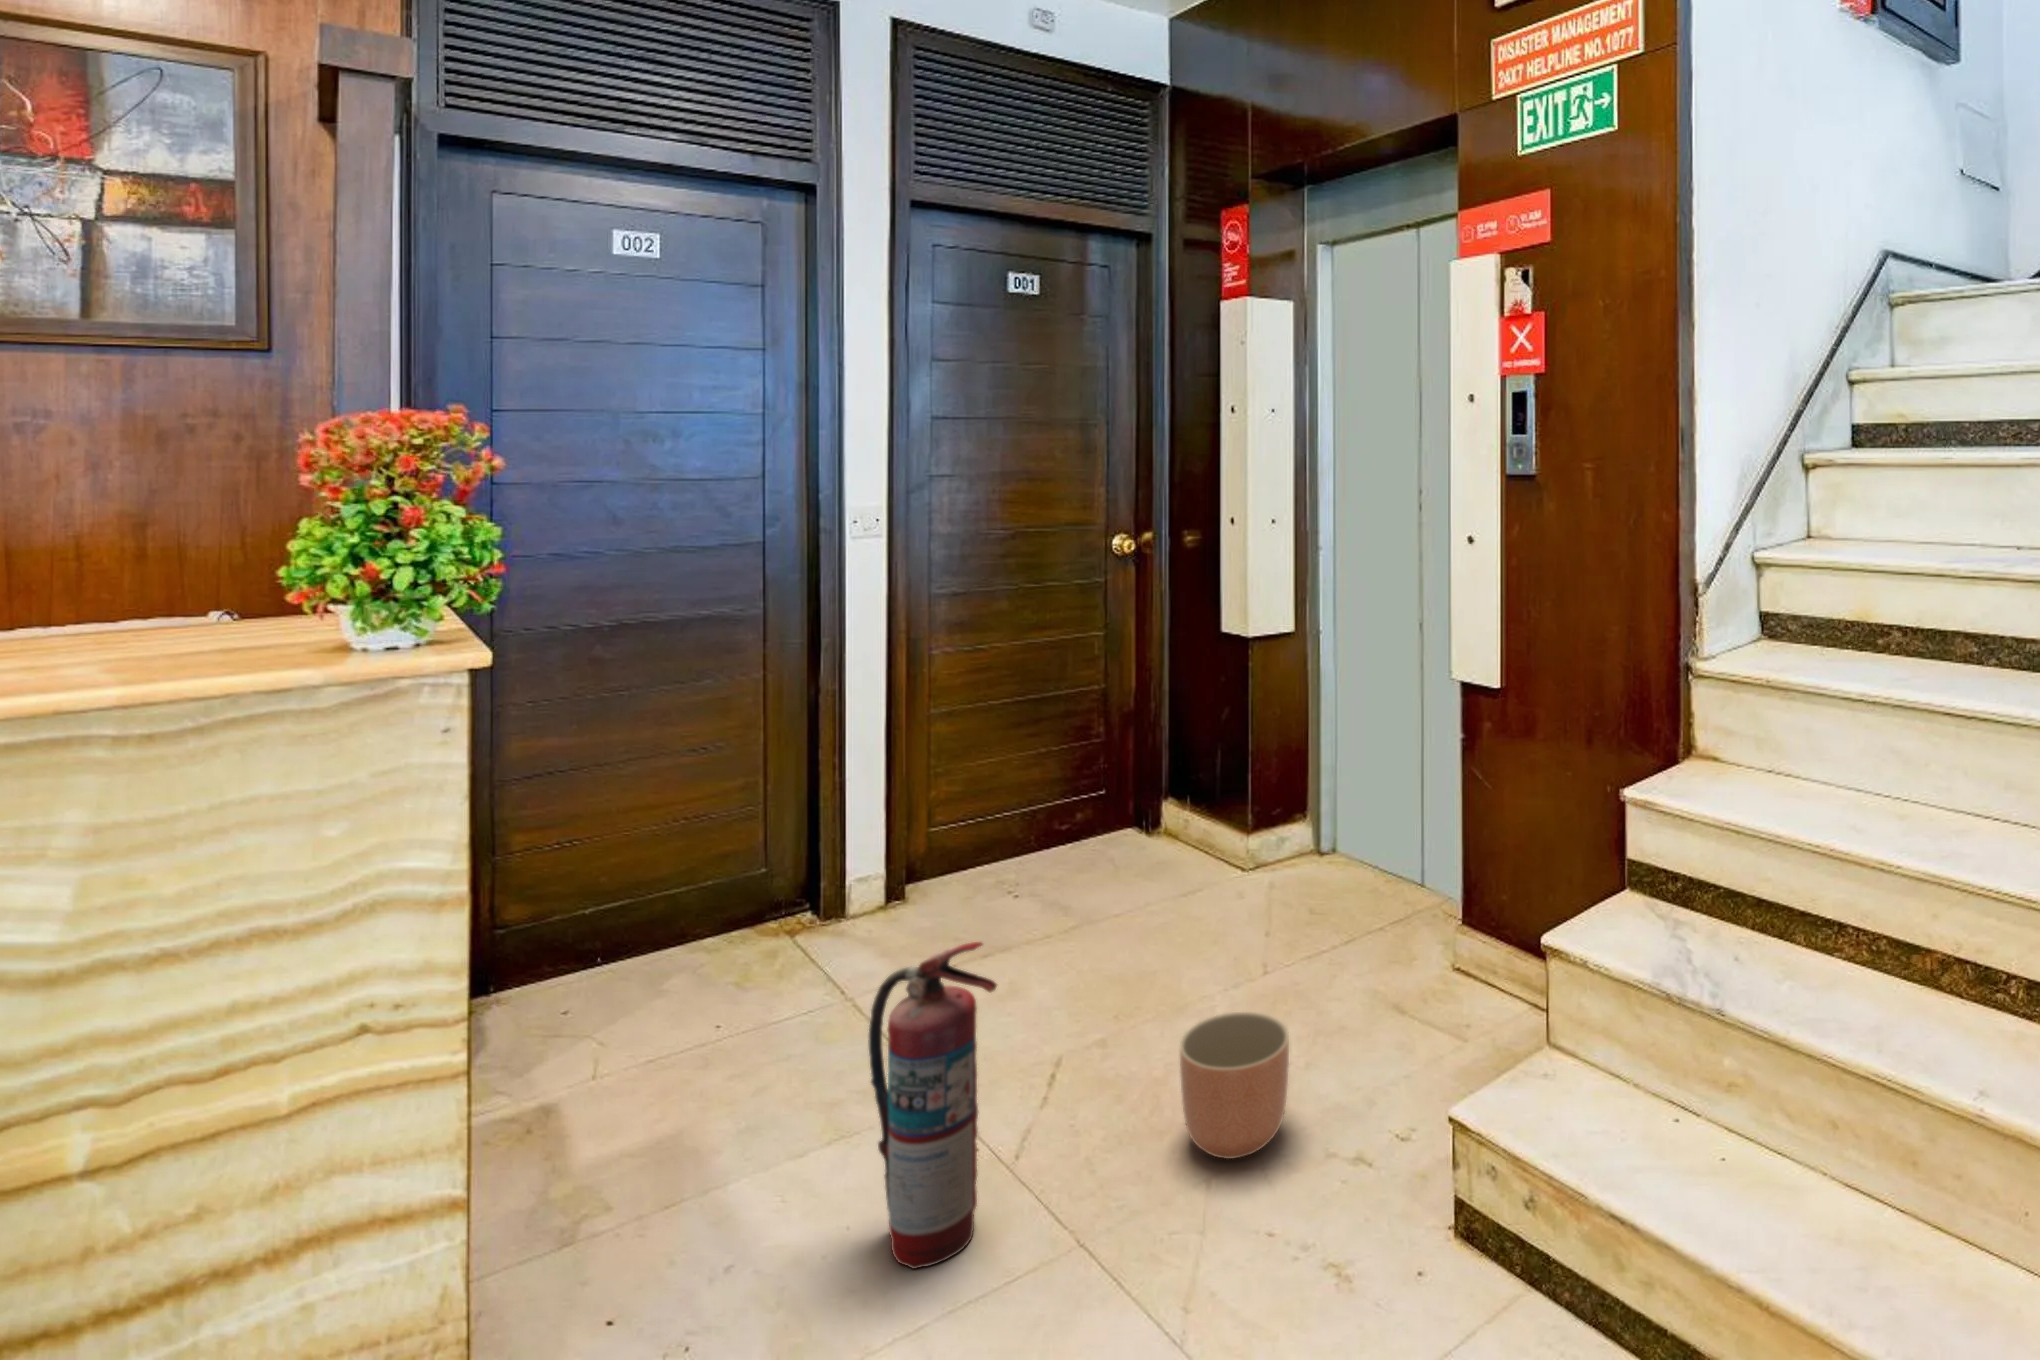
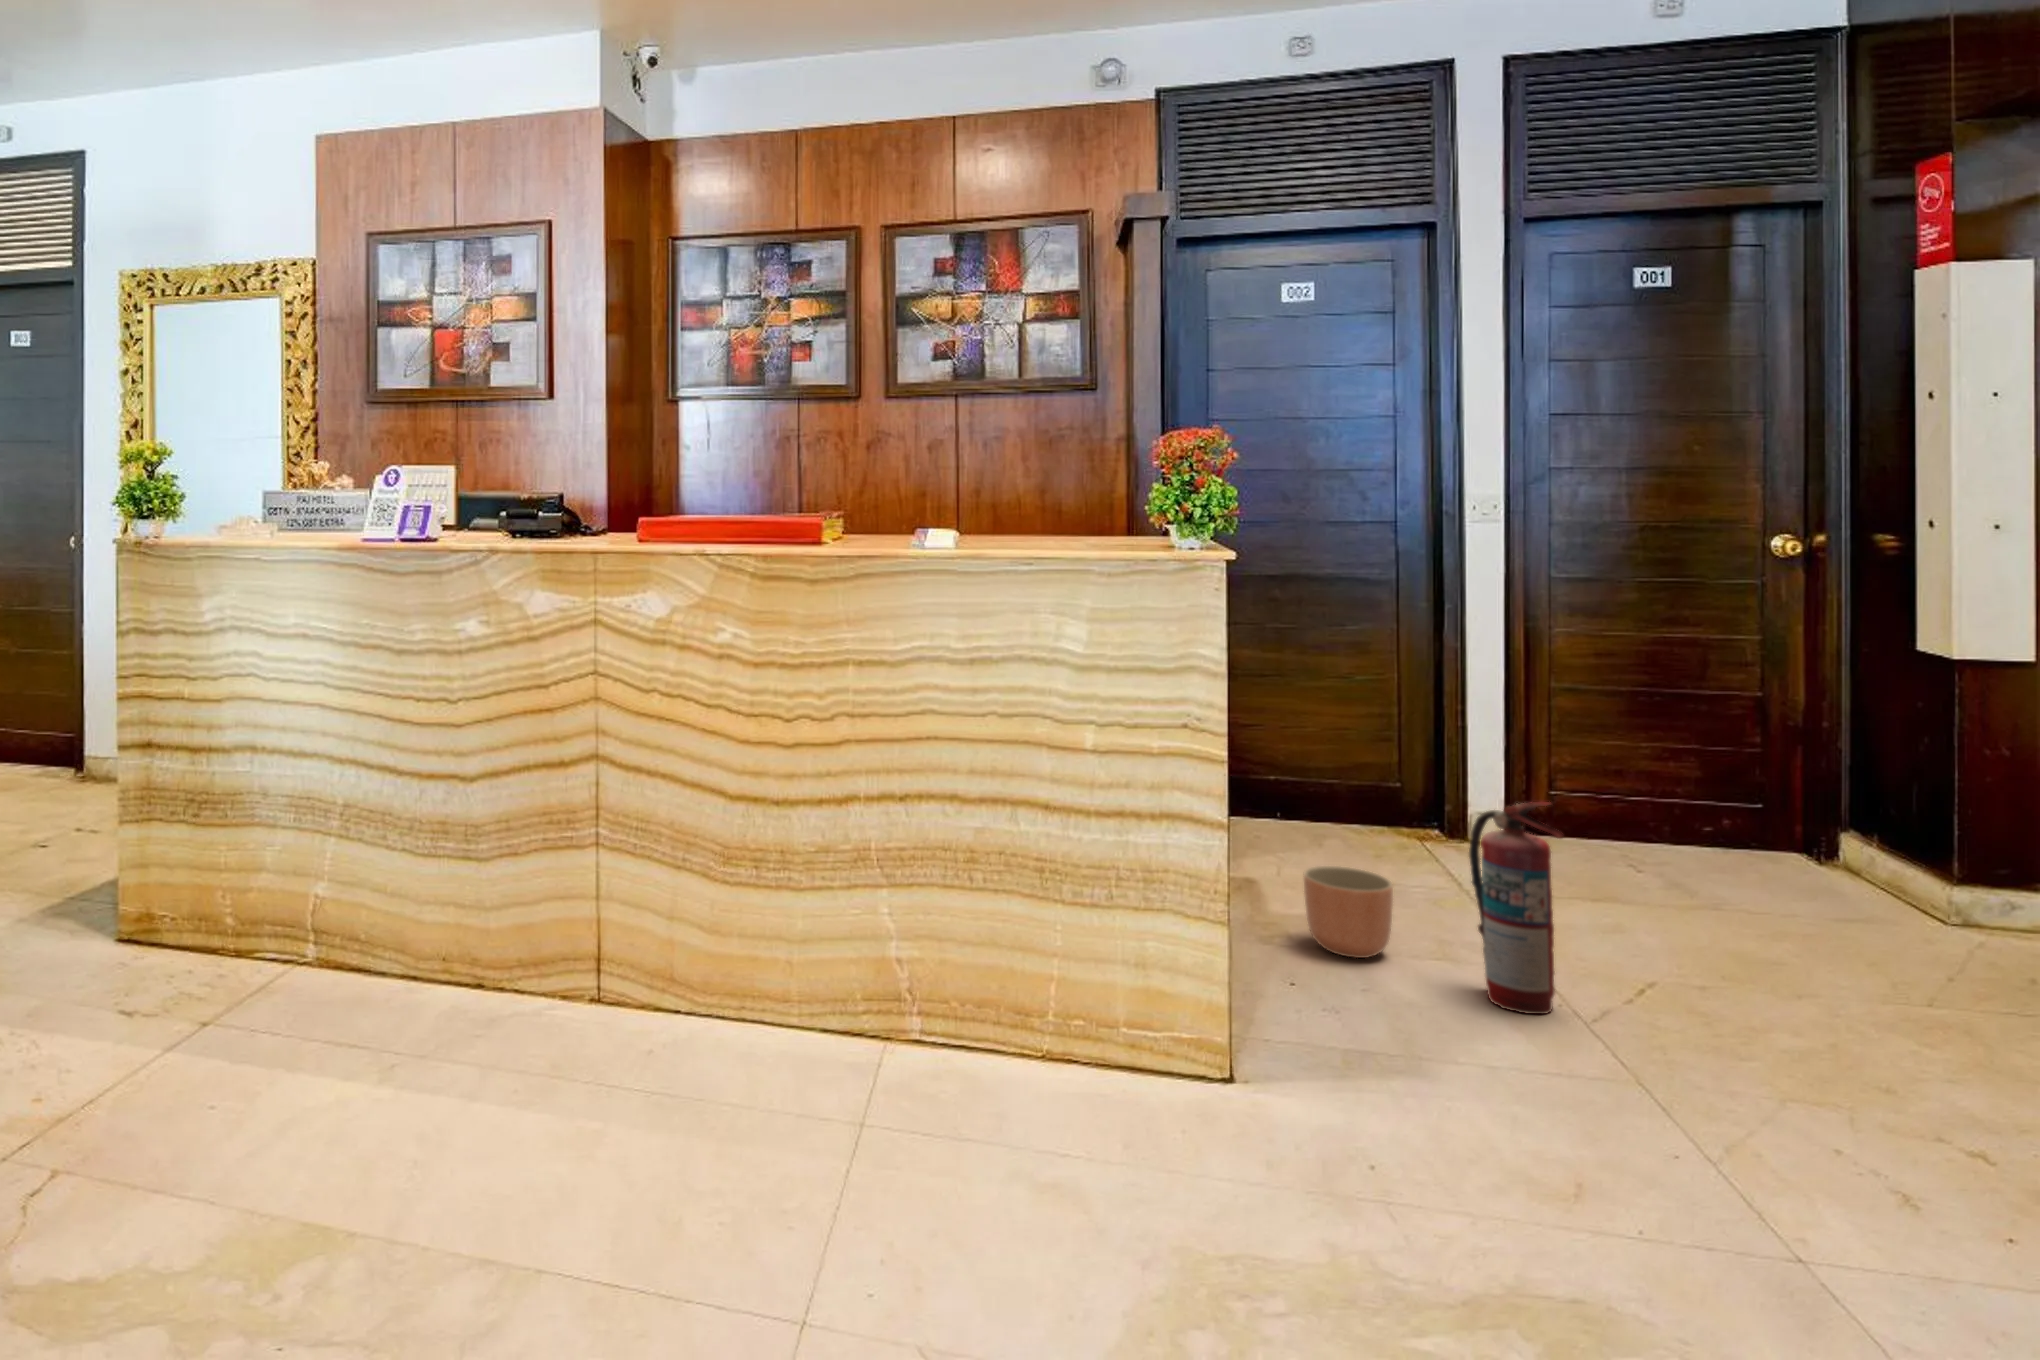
planter: present [1180,1012,1289,1159] -> present [1304,866,1393,958]

